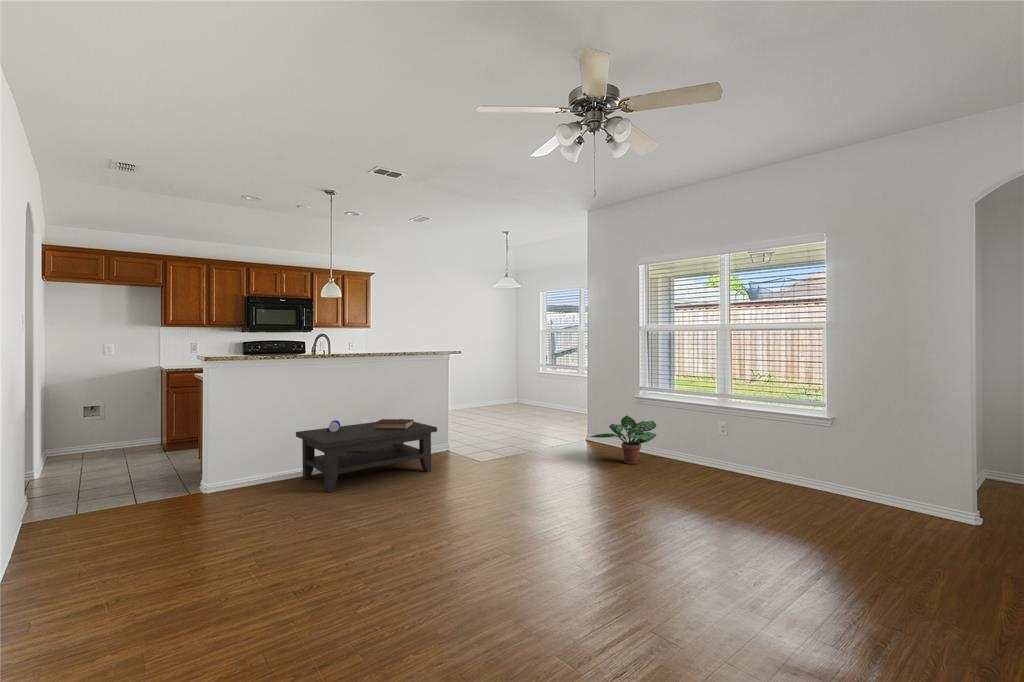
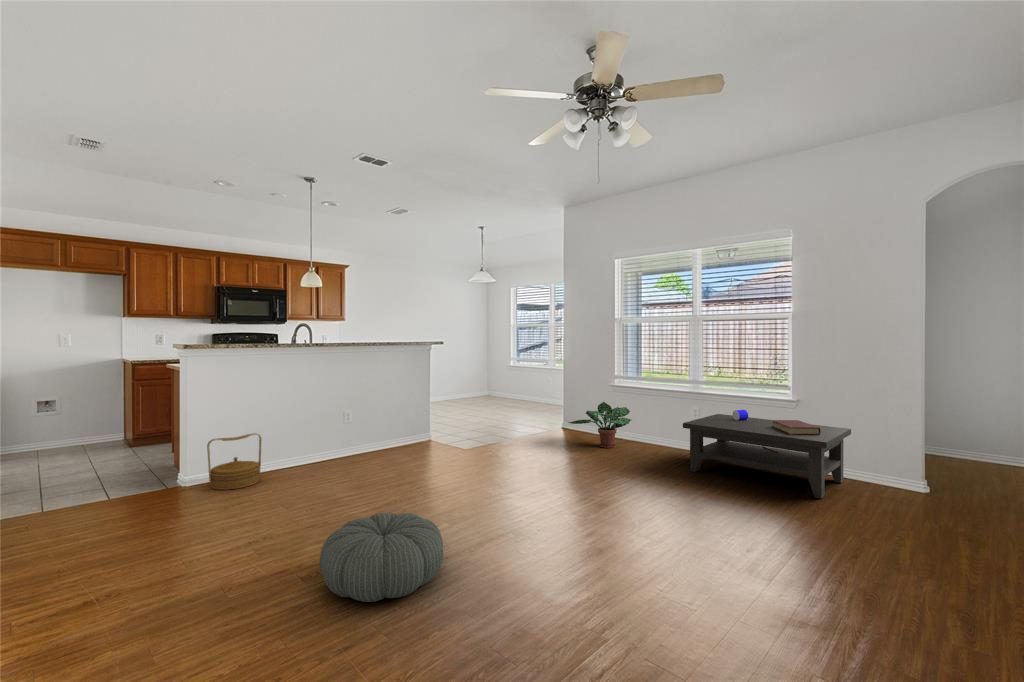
coffee table: present [296,419,437,493] -> present [683,410,851,499]
woven basket: none [227,443,279,498] -> present [207,433,262,490]
pouf: none [312,528,432,615] -> present [319,513,443,602]

